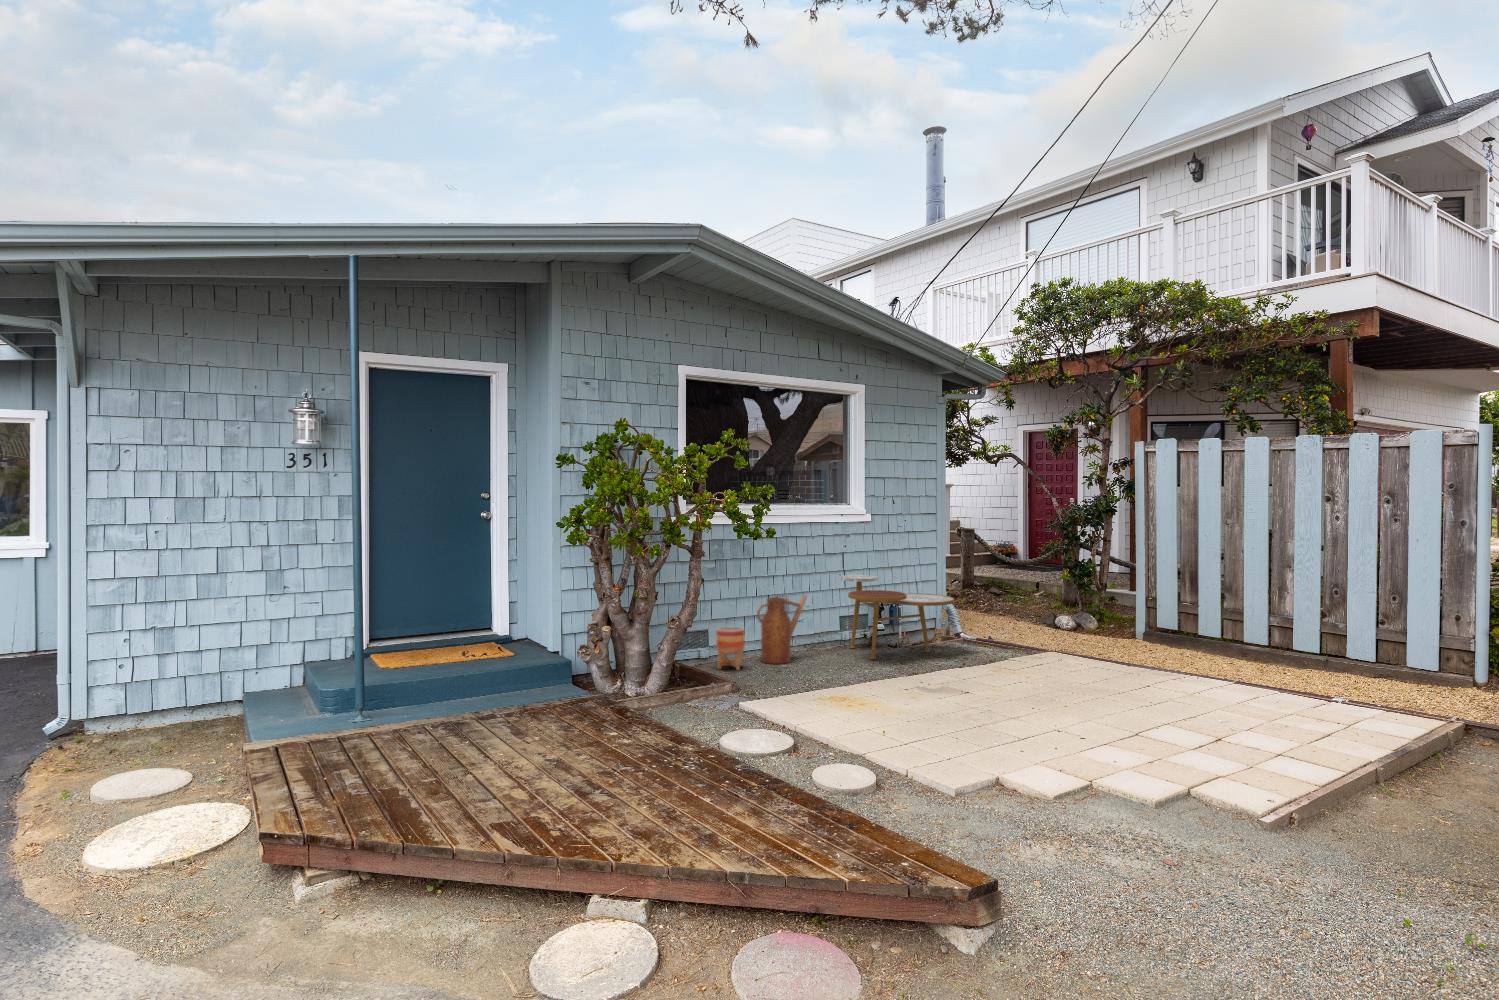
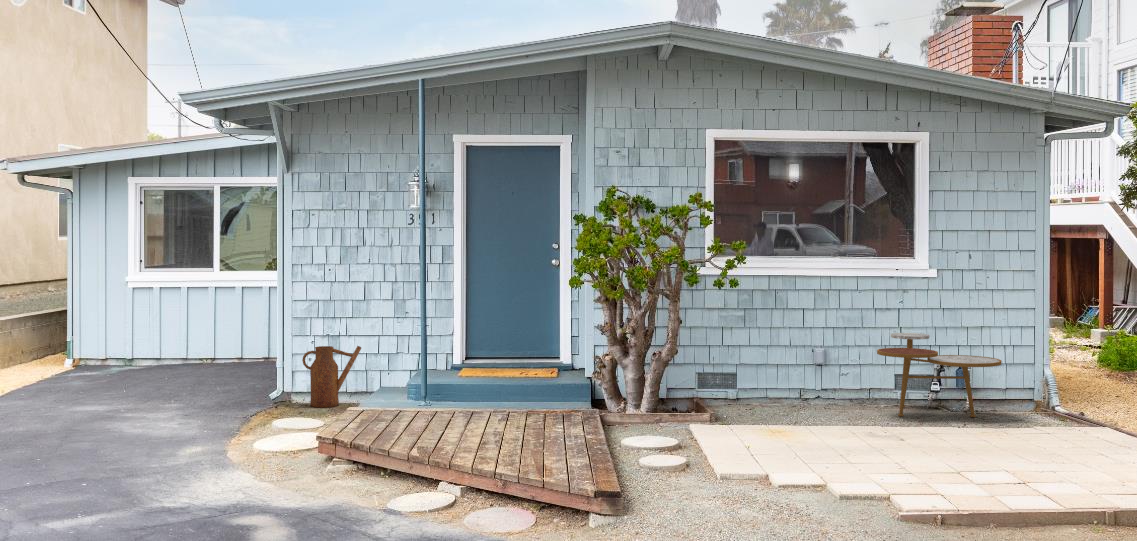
watering can: present [757,595,807,664] -> present [302,346,361,408]
planter: present [716,626,744,670] -> none [740,371,767,411]

